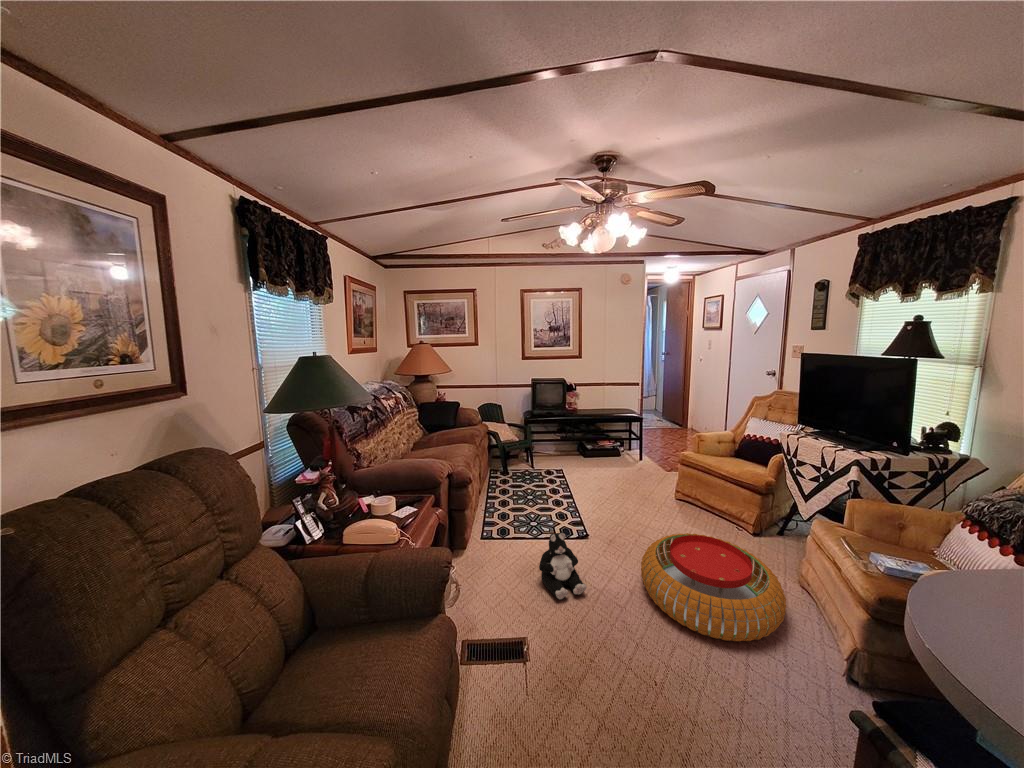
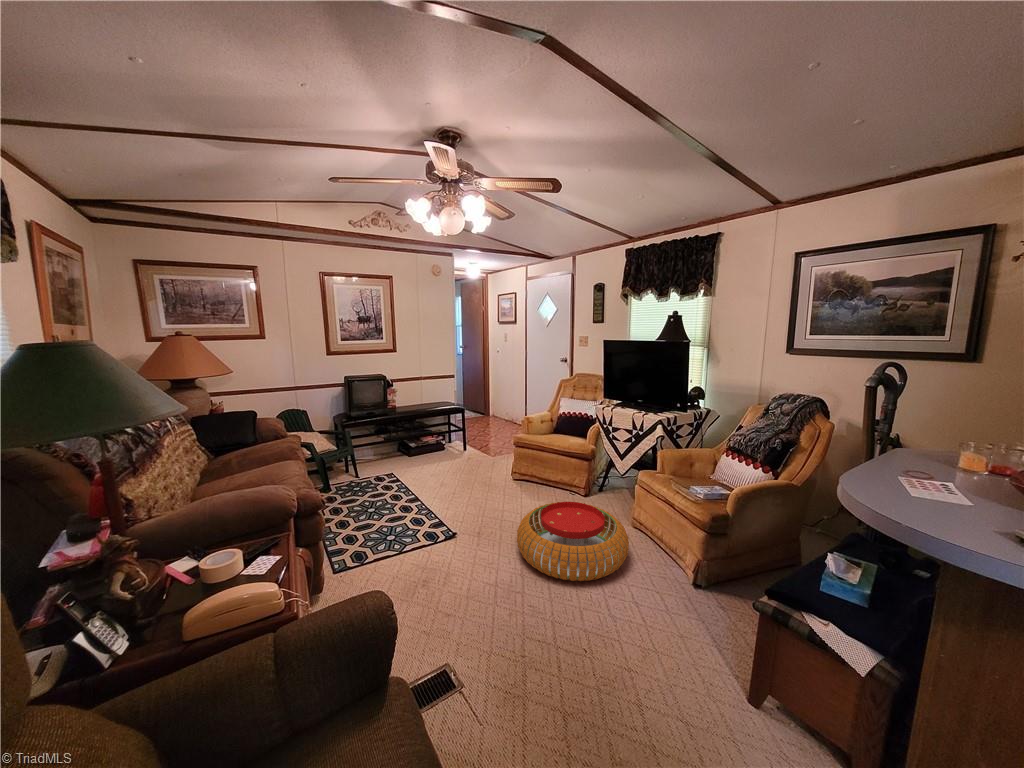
plush toy: present [539,532,587,599] -> none [426,530,478,598]

